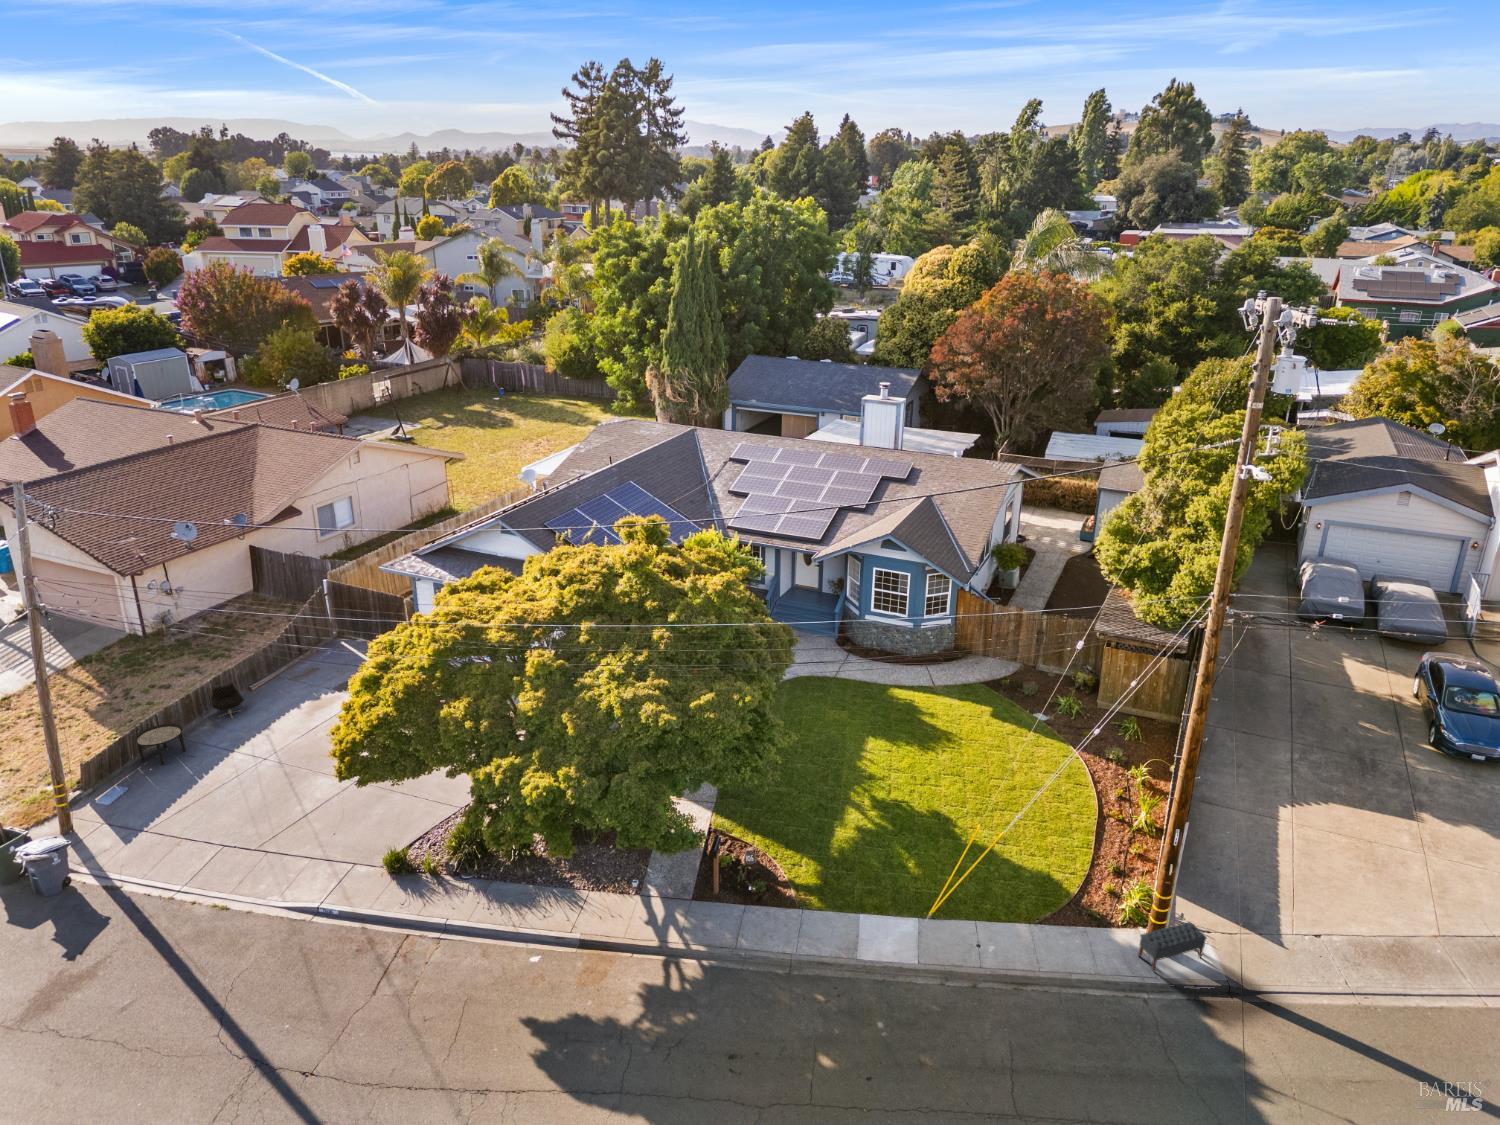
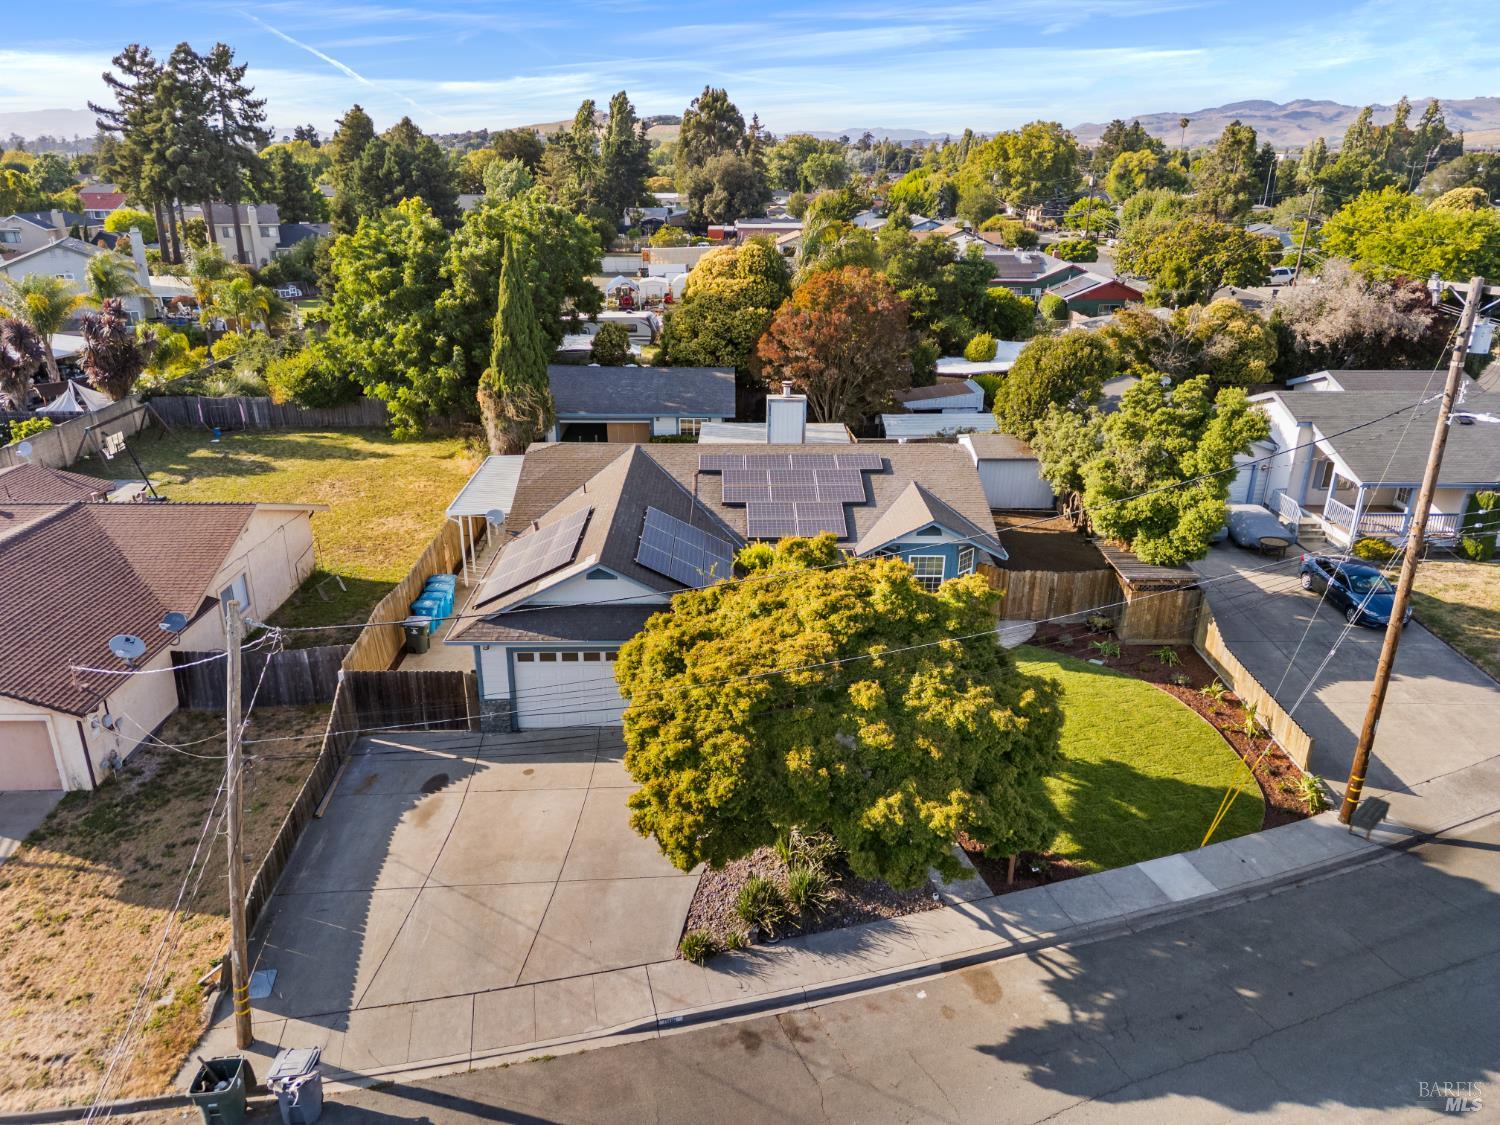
lounge chair: present [211,684,244,717] -> none [282,816,327,859]
round table: present [134,724,186,765] -> present [1259,536,1290,561]

